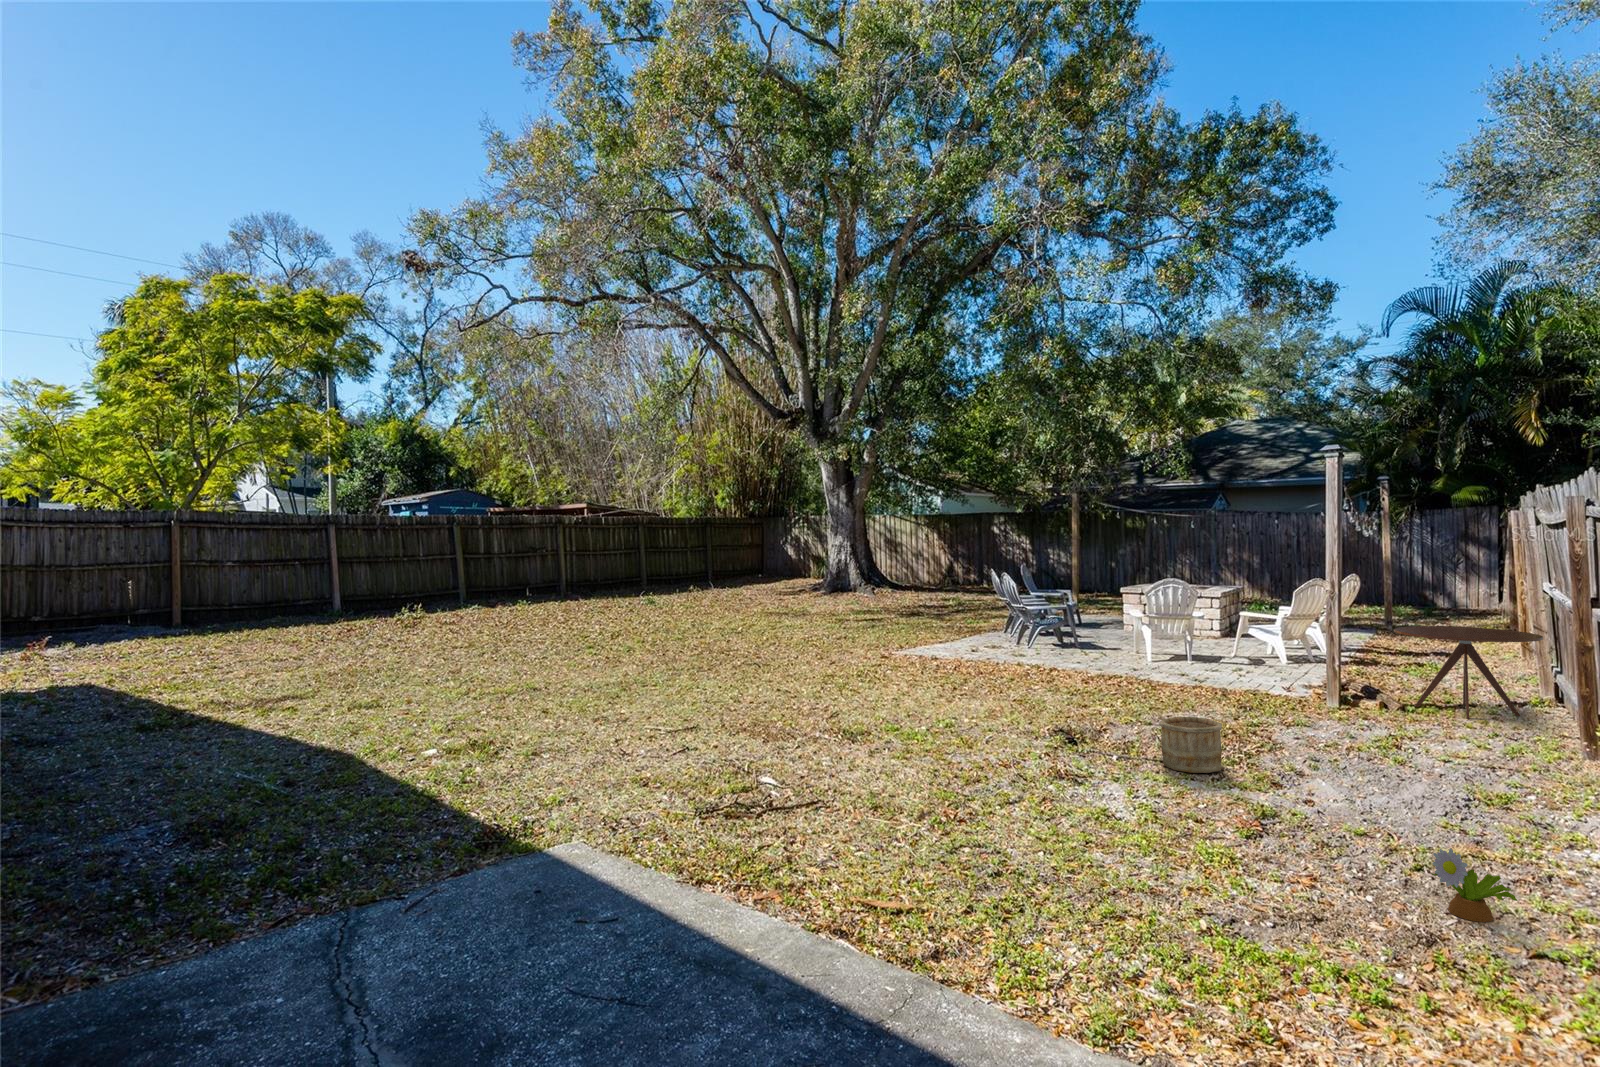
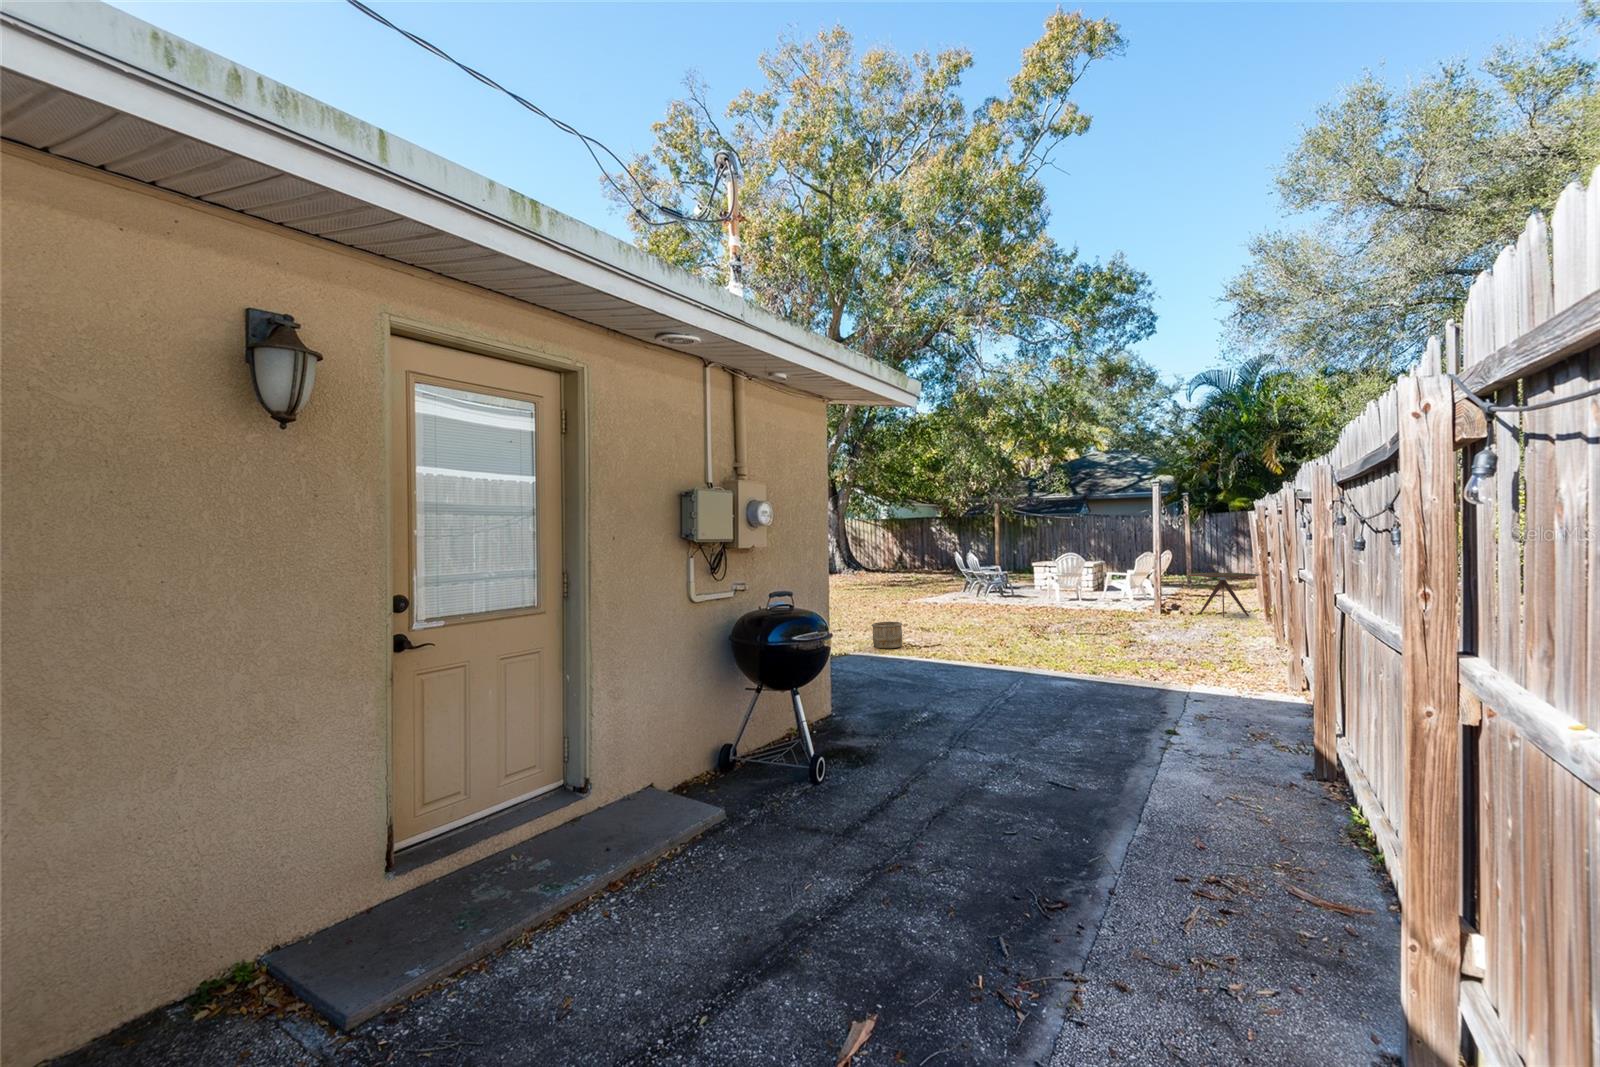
wooden bucket: present [1159,717,1222,773] -> present [871,622,902,648]
decorative plant: present [1431,848,1518,922] -> none [1194,637,1223,663]

